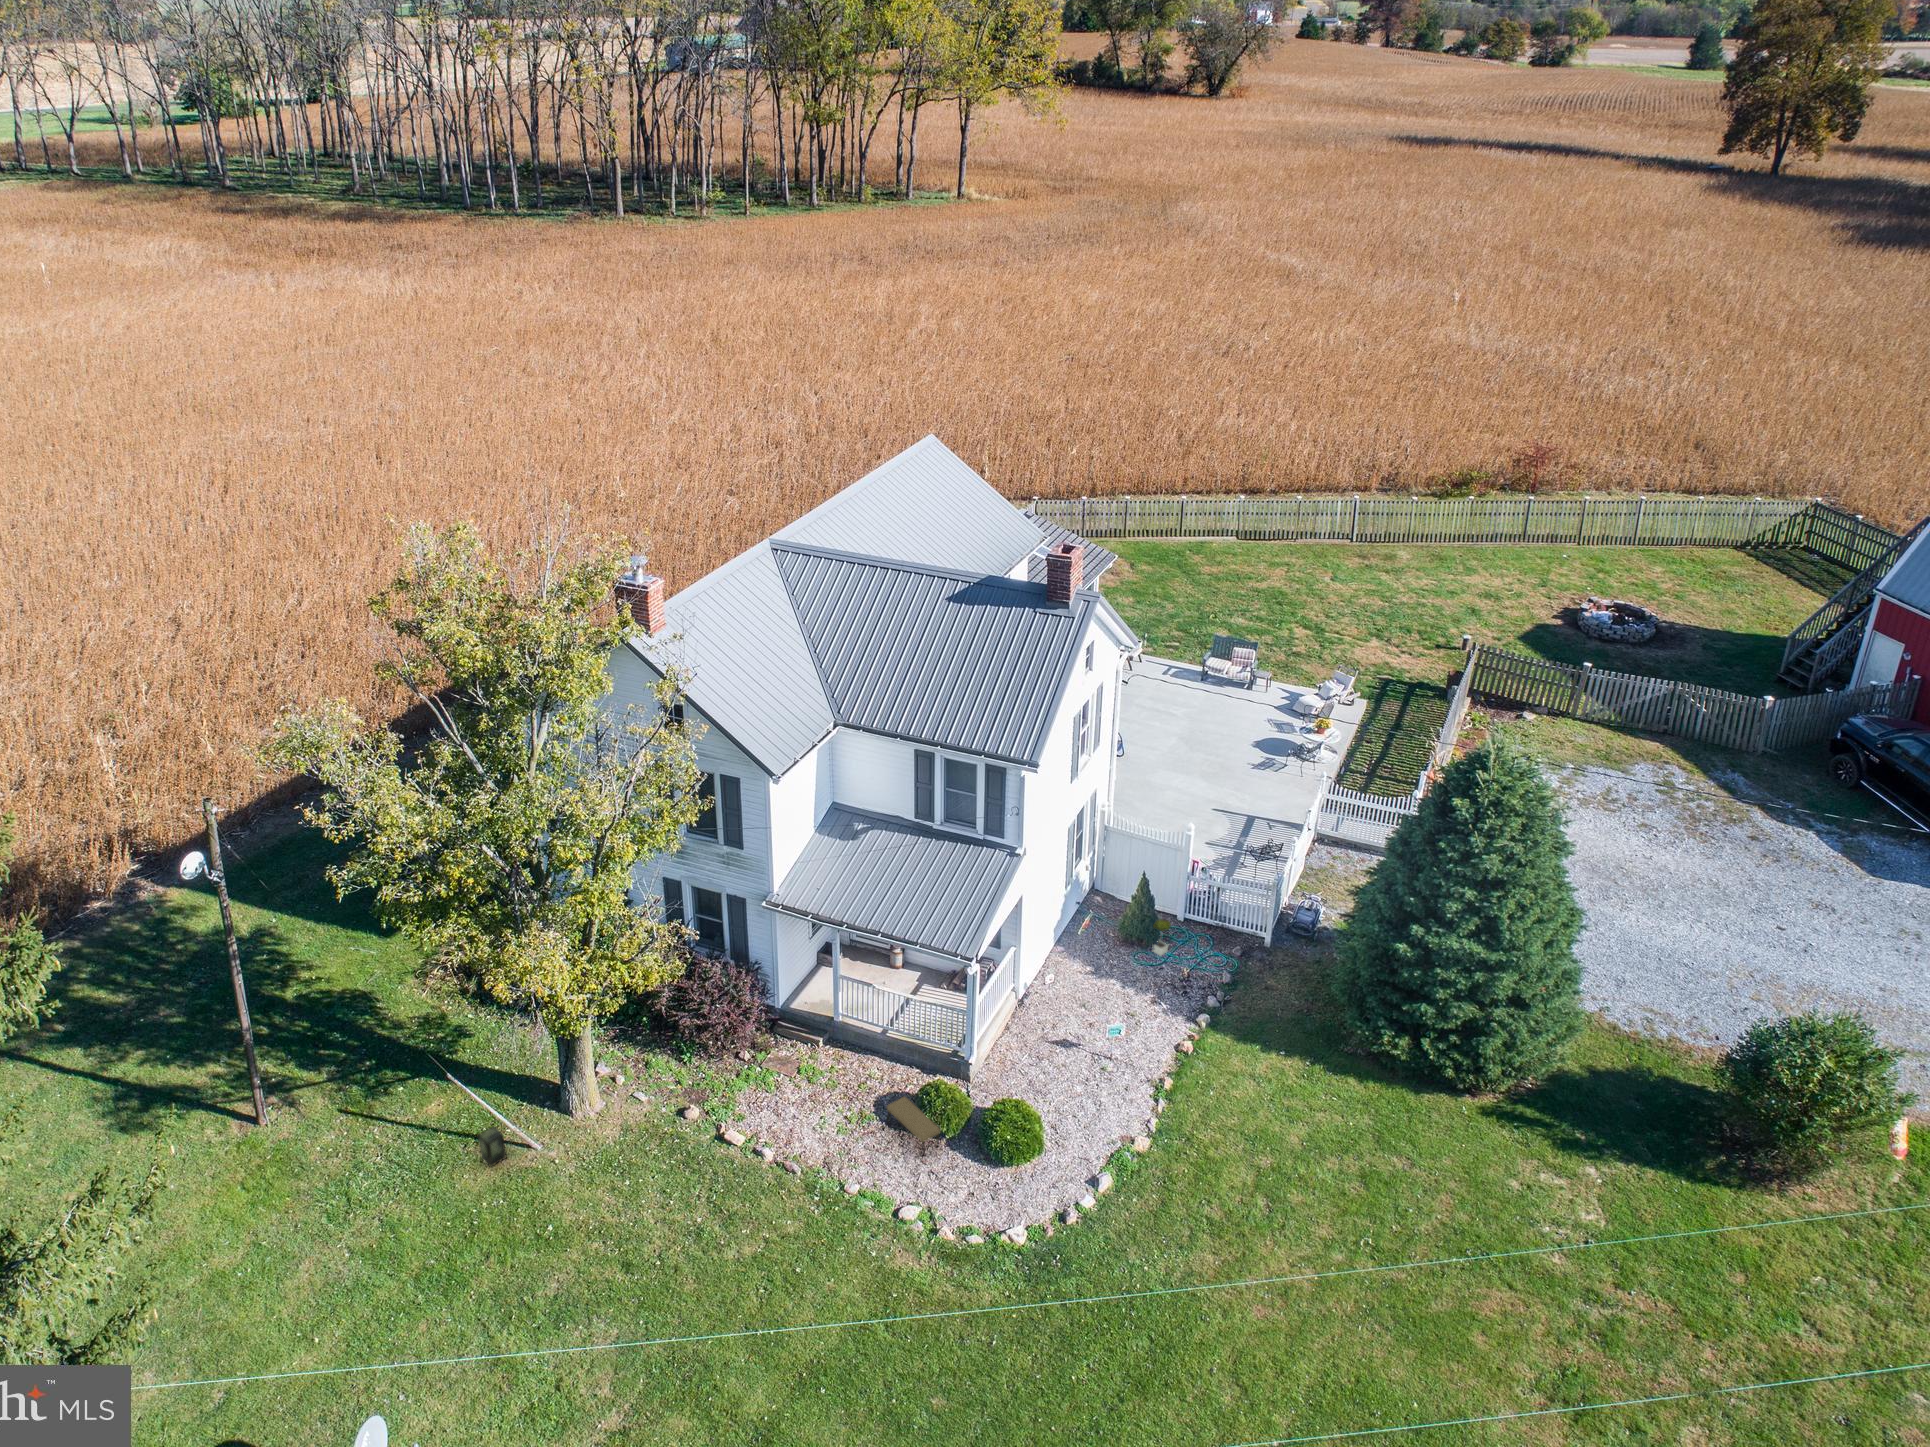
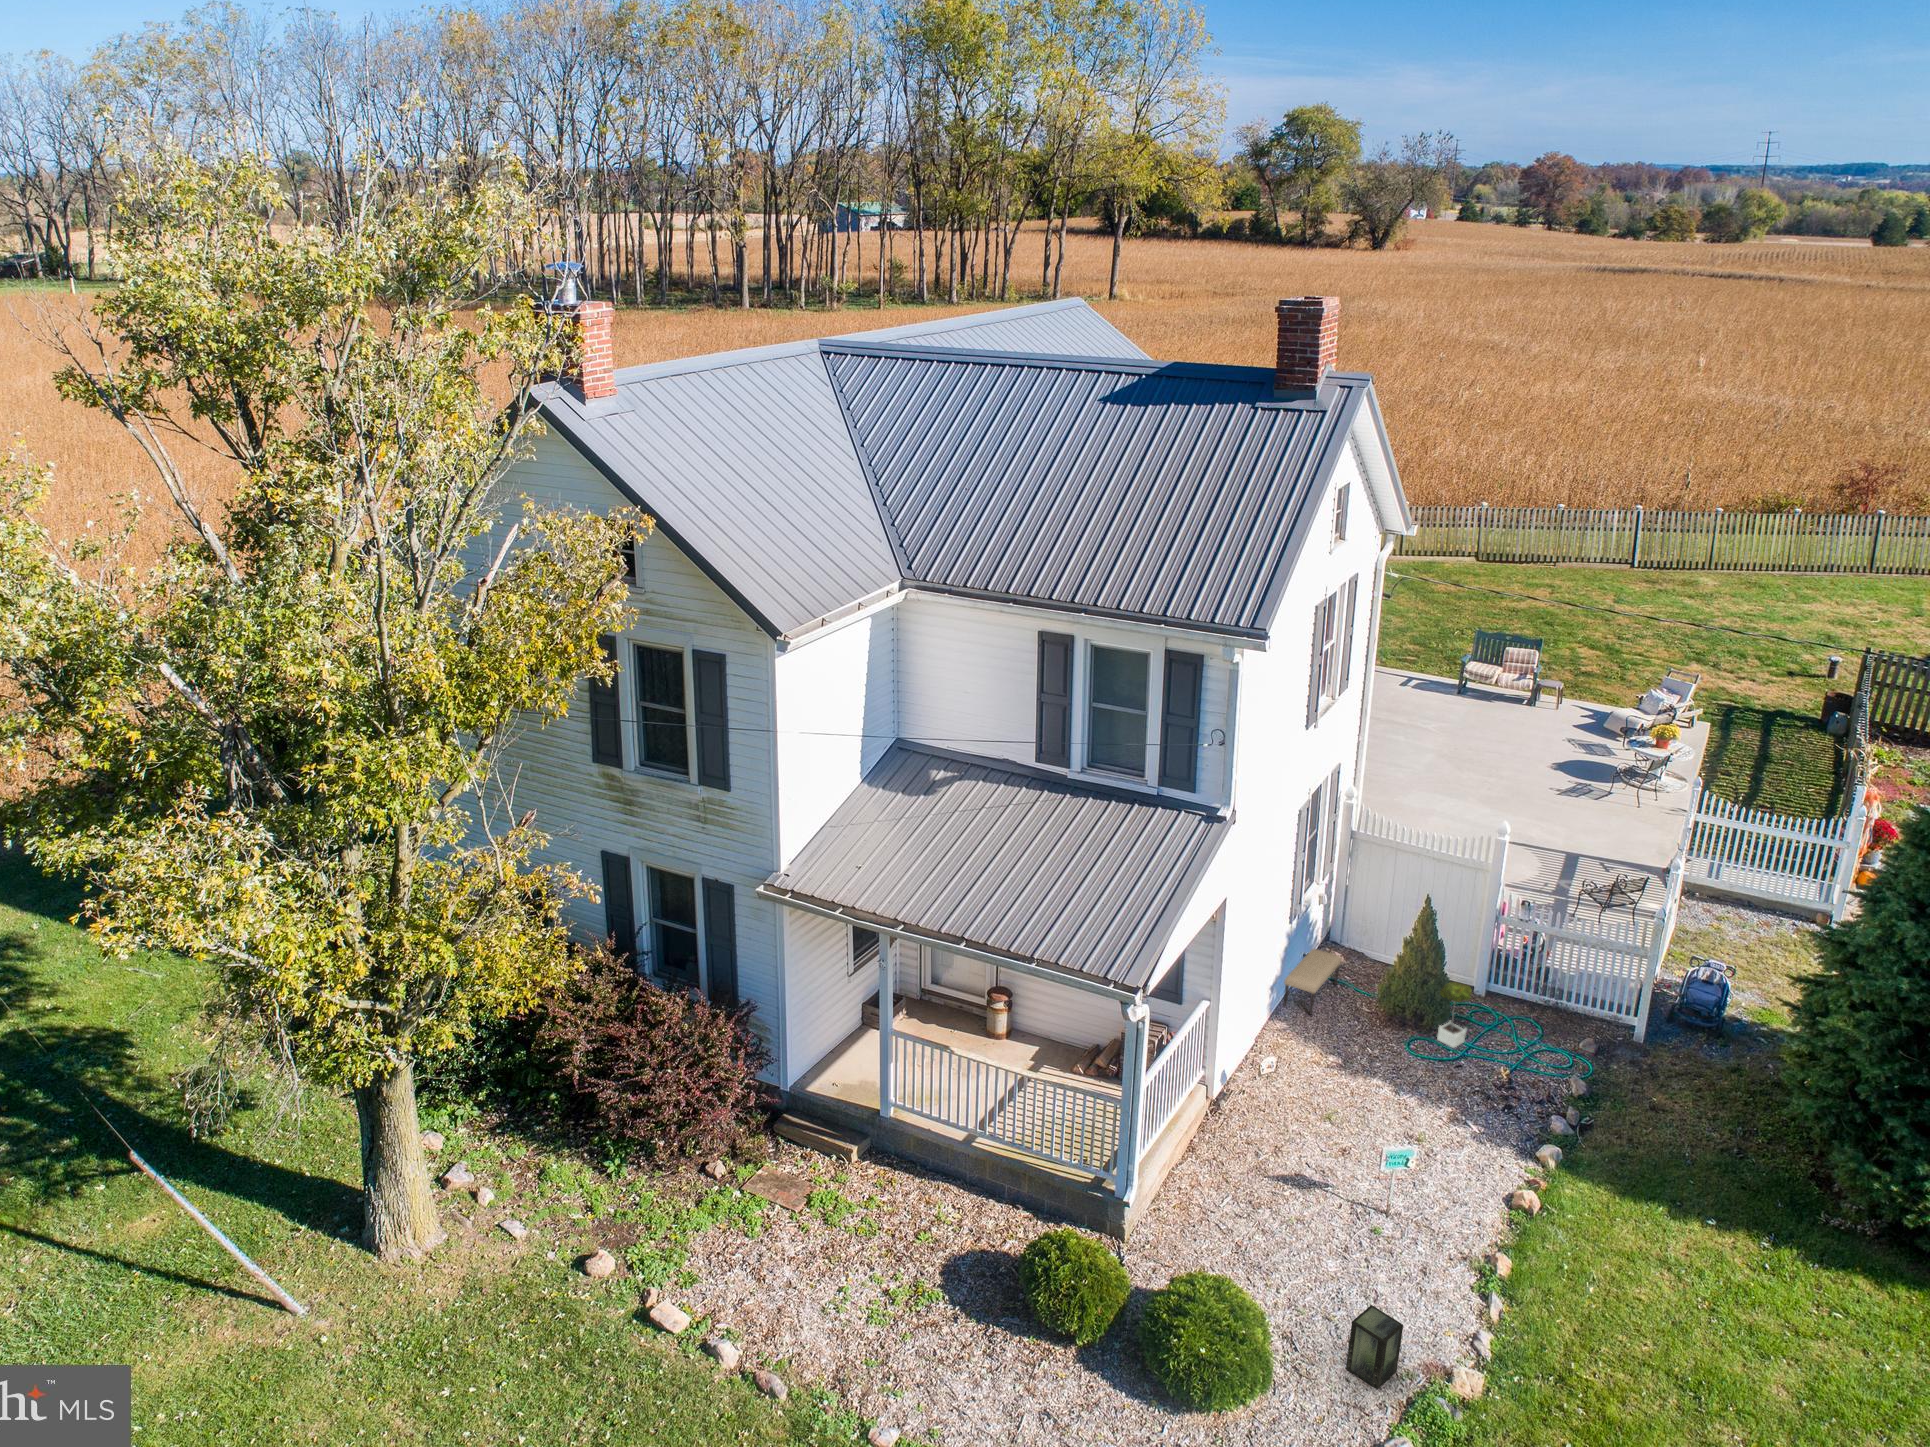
bench: present [887,1097,940,1155] -> present [1284,949,1341,1015]
storage box: present [478,1127,506,1167] -> present [1346,1305,1403,1390]

